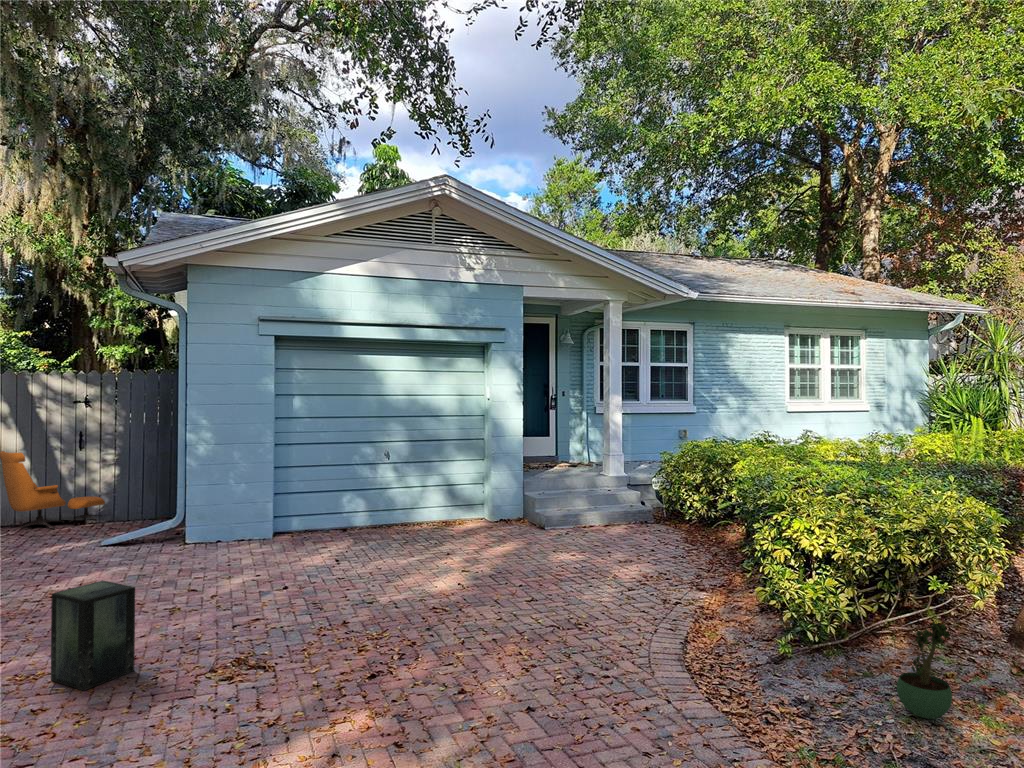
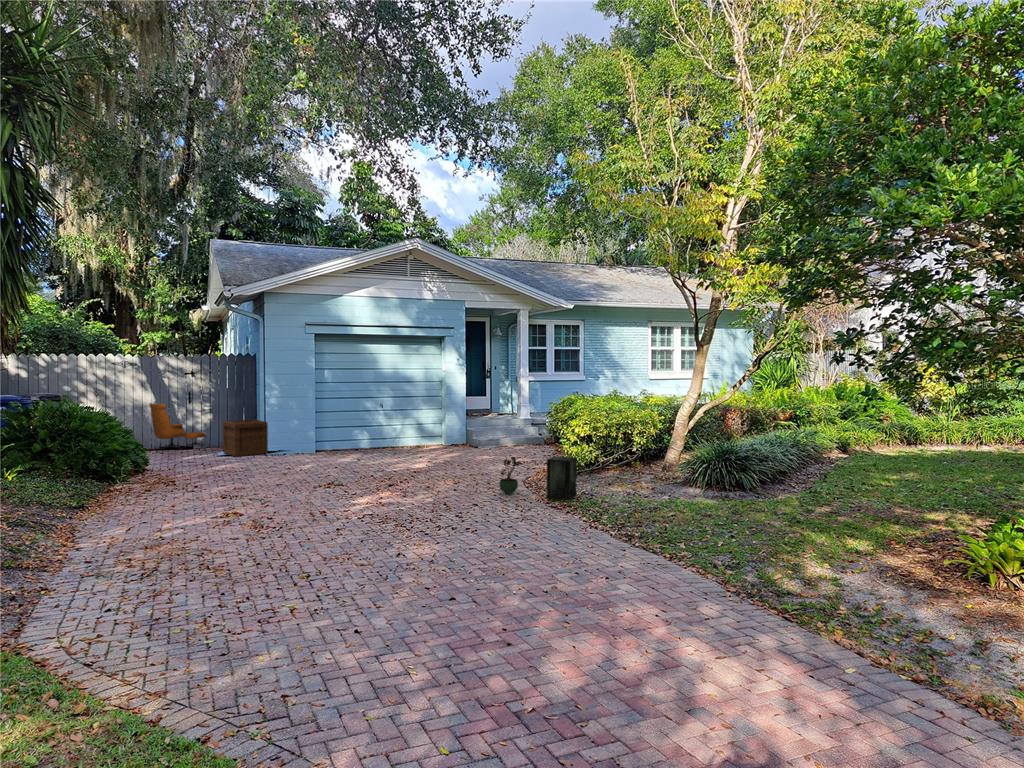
wooden crate: none [113,480,189,549] -> present [223,420,268,457]
storage box: present [51,581,135,691] -> present [546,456,577,500]
potted plant: present [897,622,952,719] -> present [499,457,521,494]

